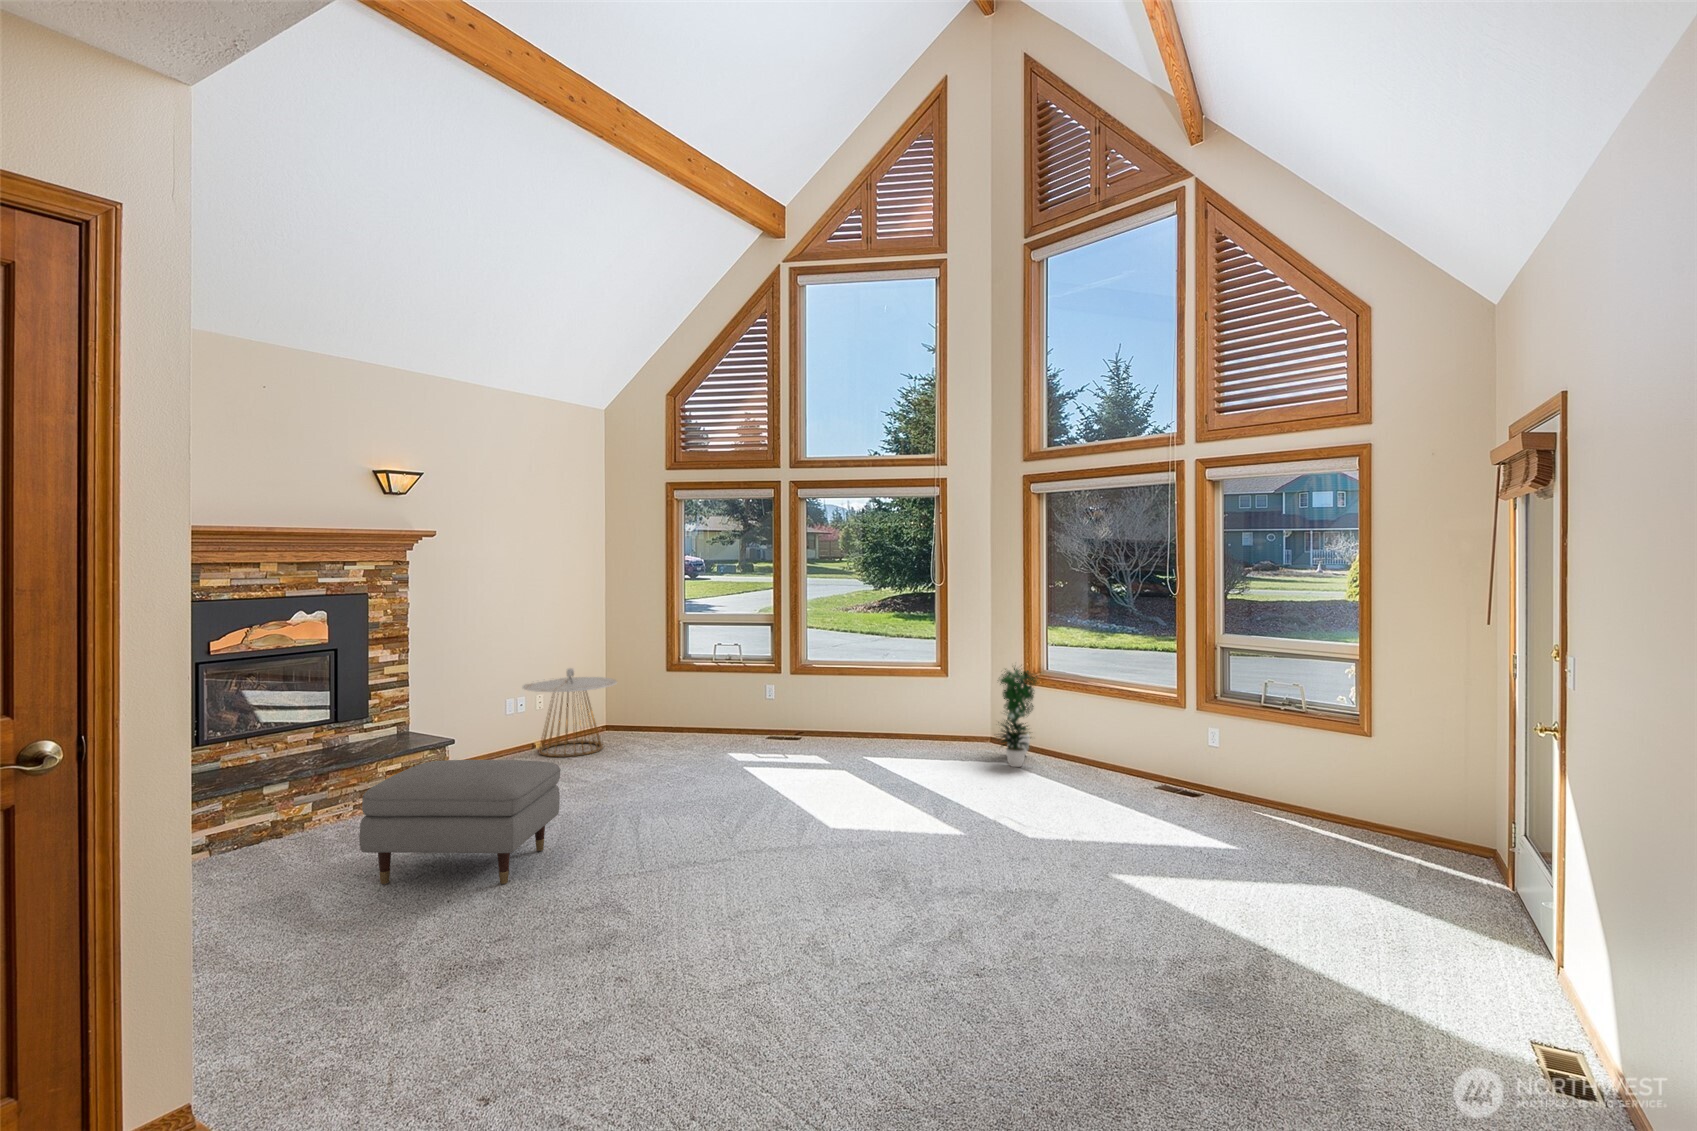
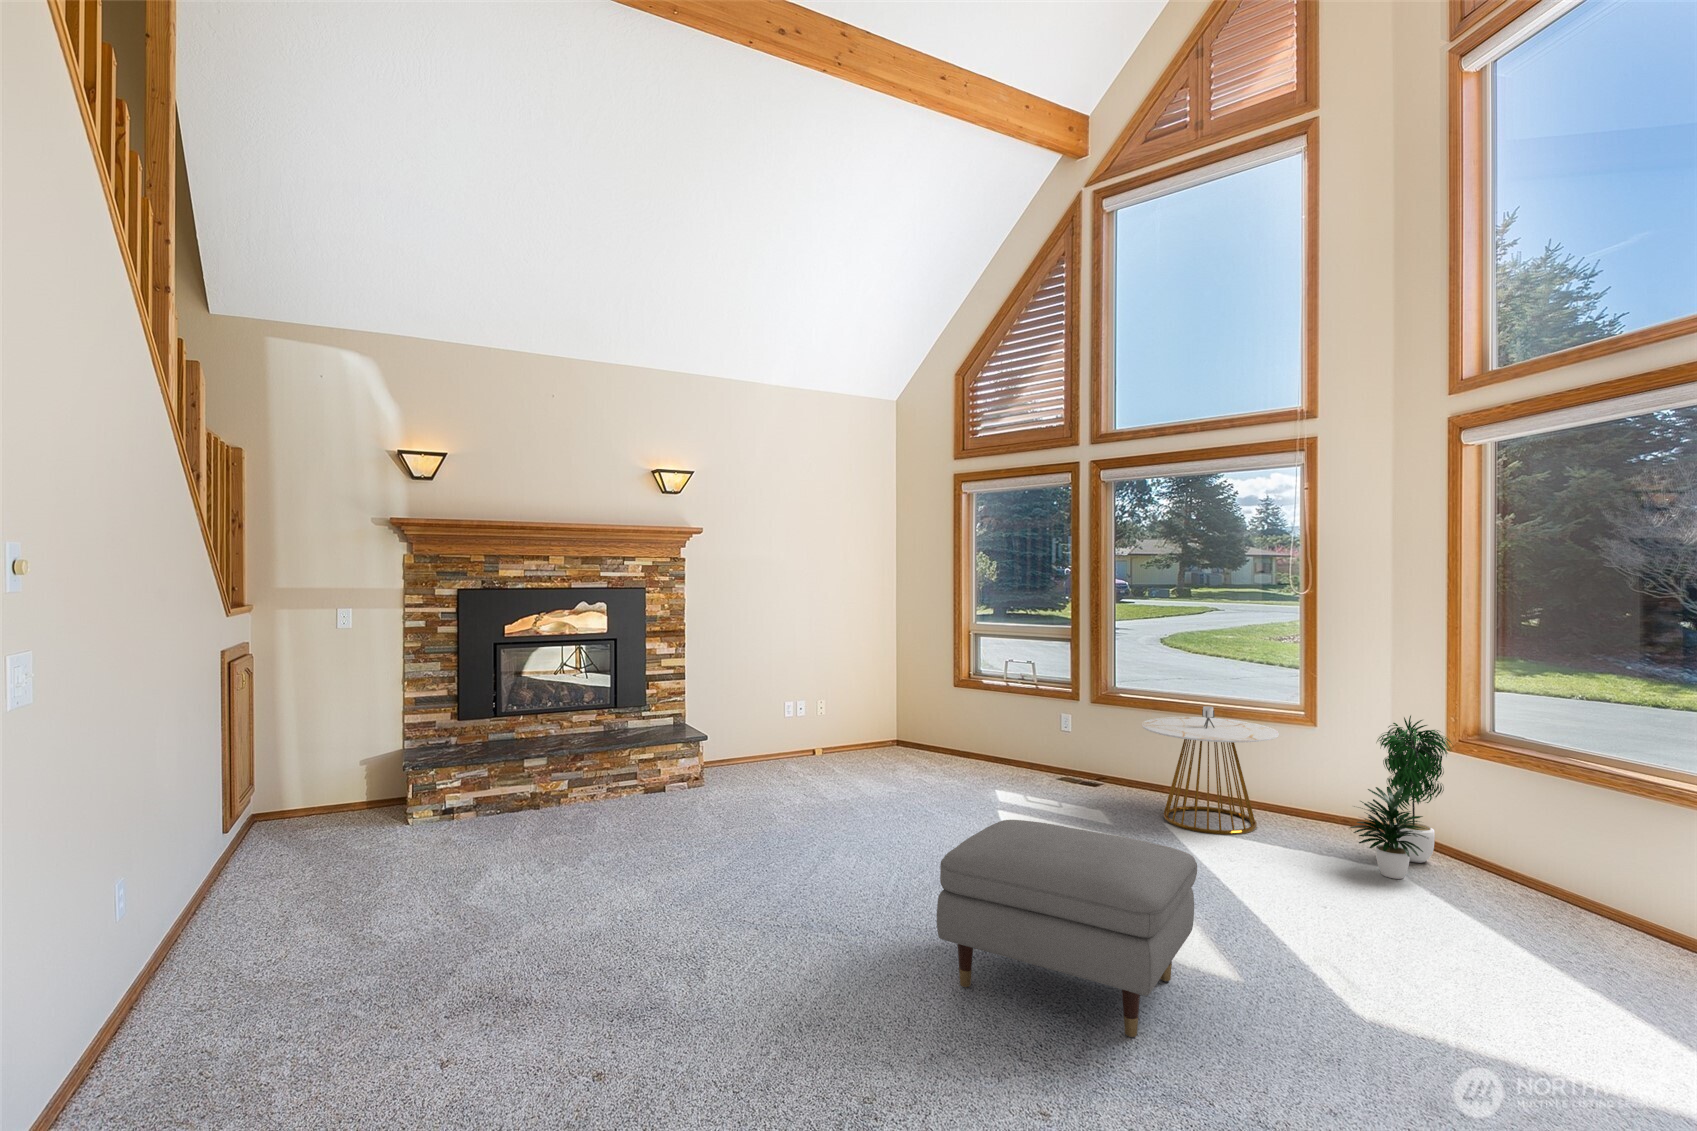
side table: present [522,668,617,757] -> present [1142,706,1279,835]
ottoman: present [359,760,560,884] -> present [937,820,1197,1037]

